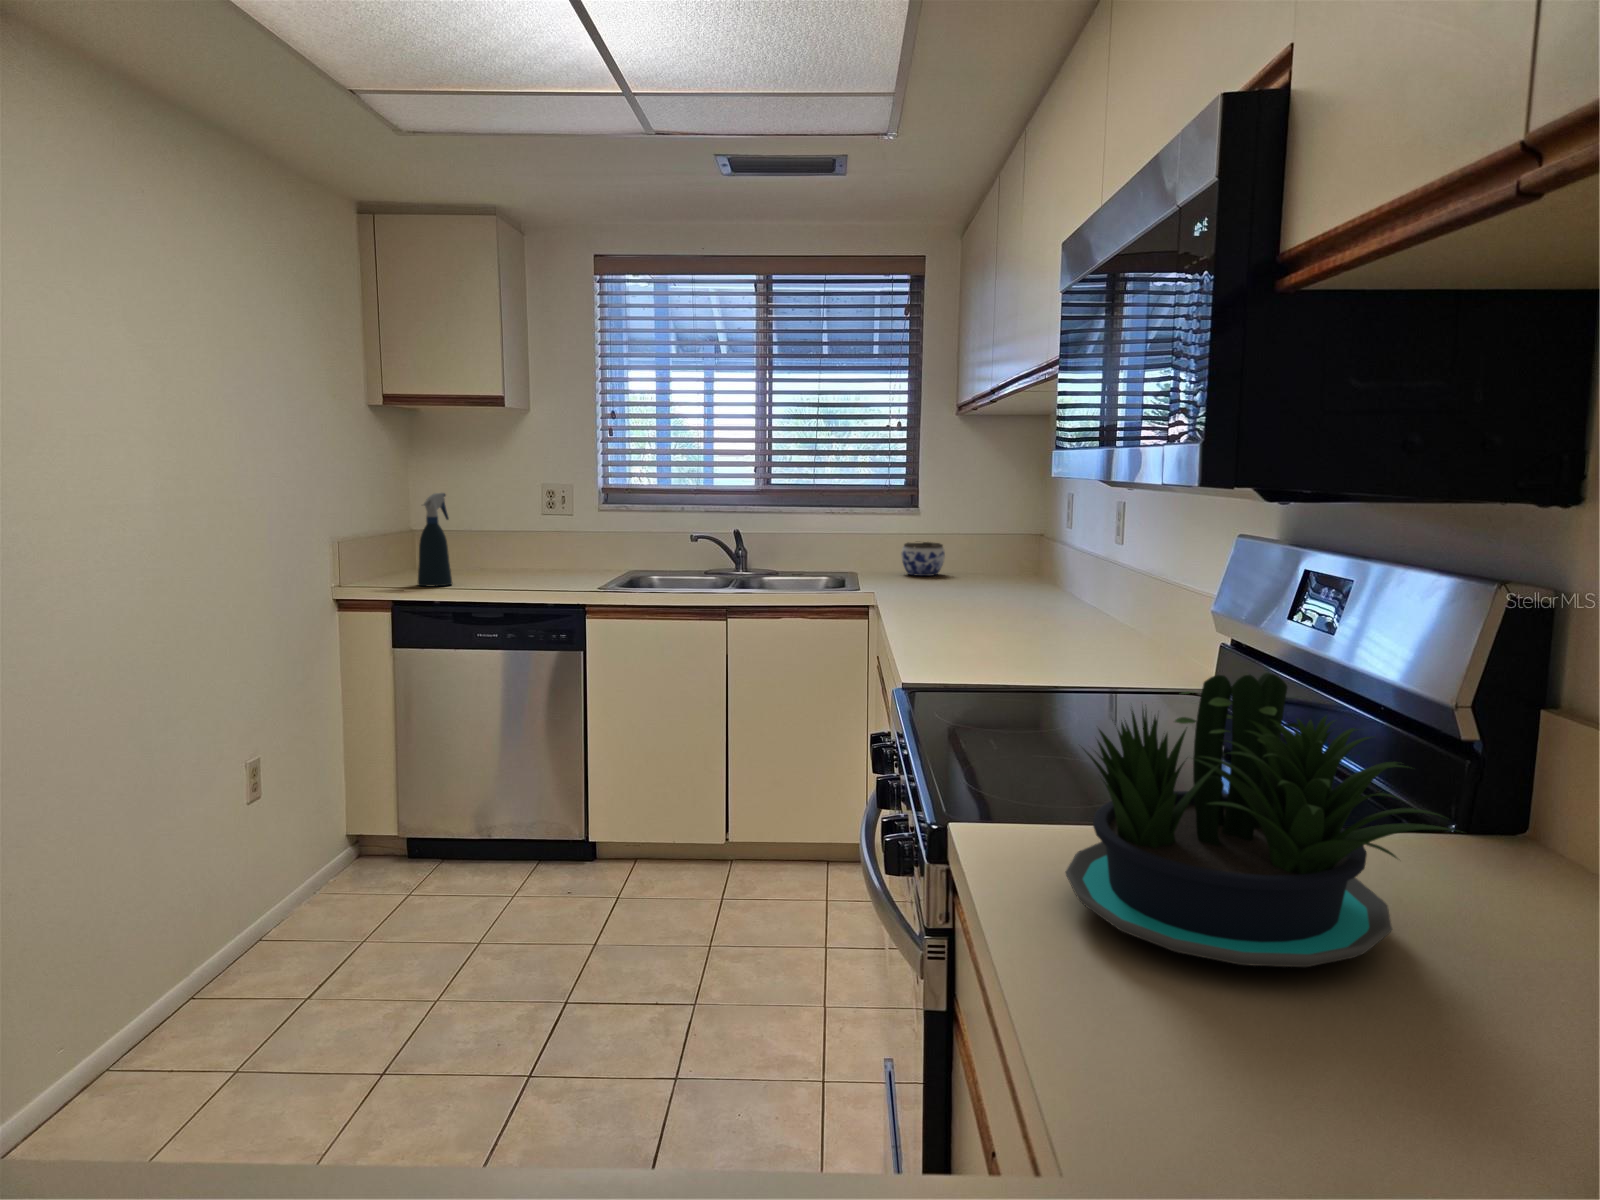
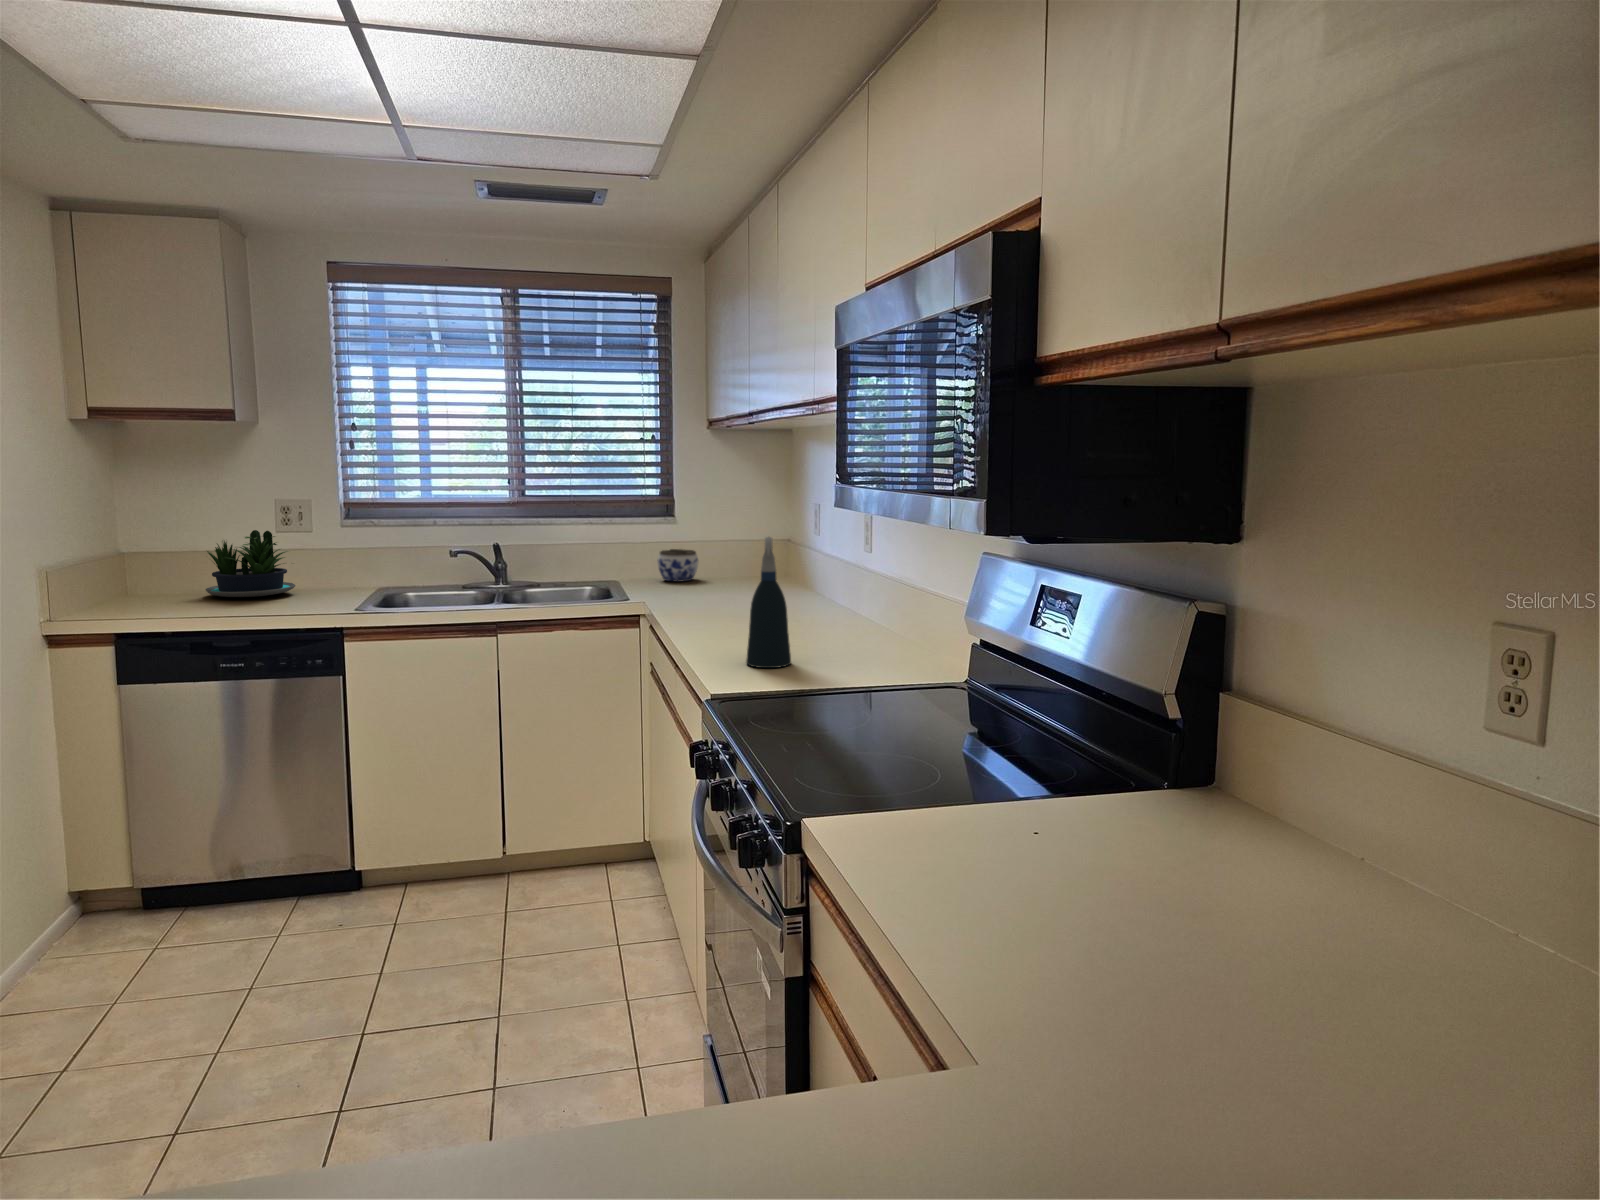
spray bottle: present [418,493,452,587] -> present [746,537,791,668]
potted plant: present [1065,673,1458,967] -> present [205,530,296,597]

